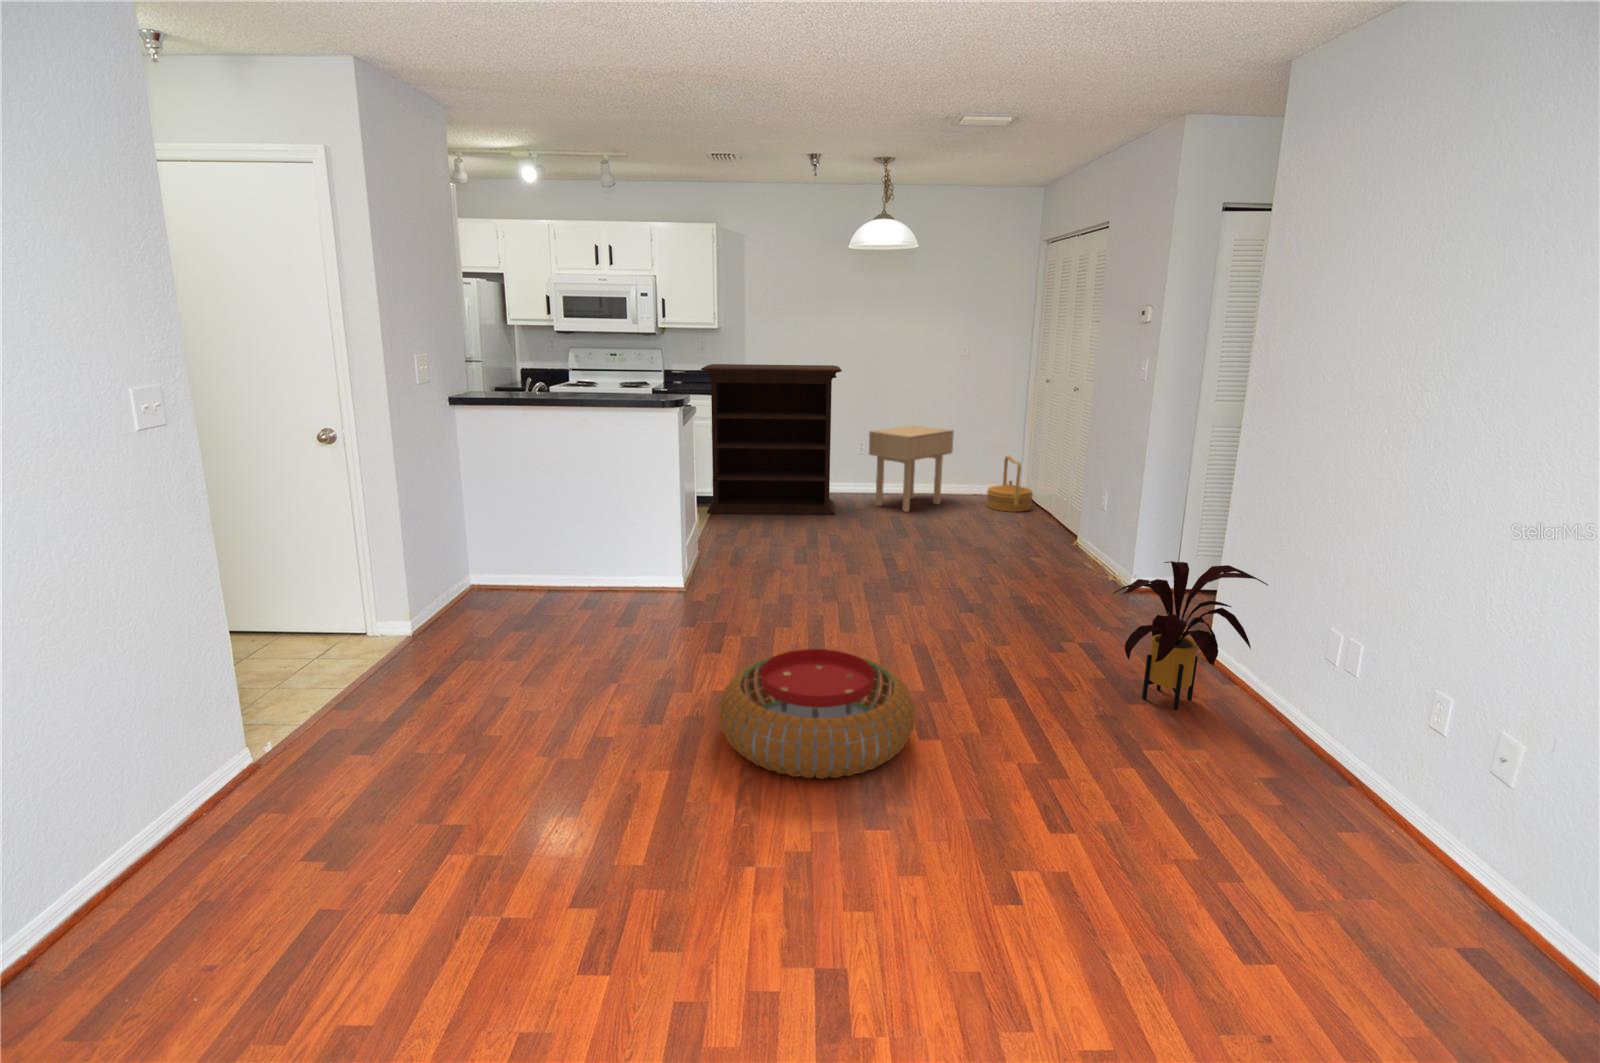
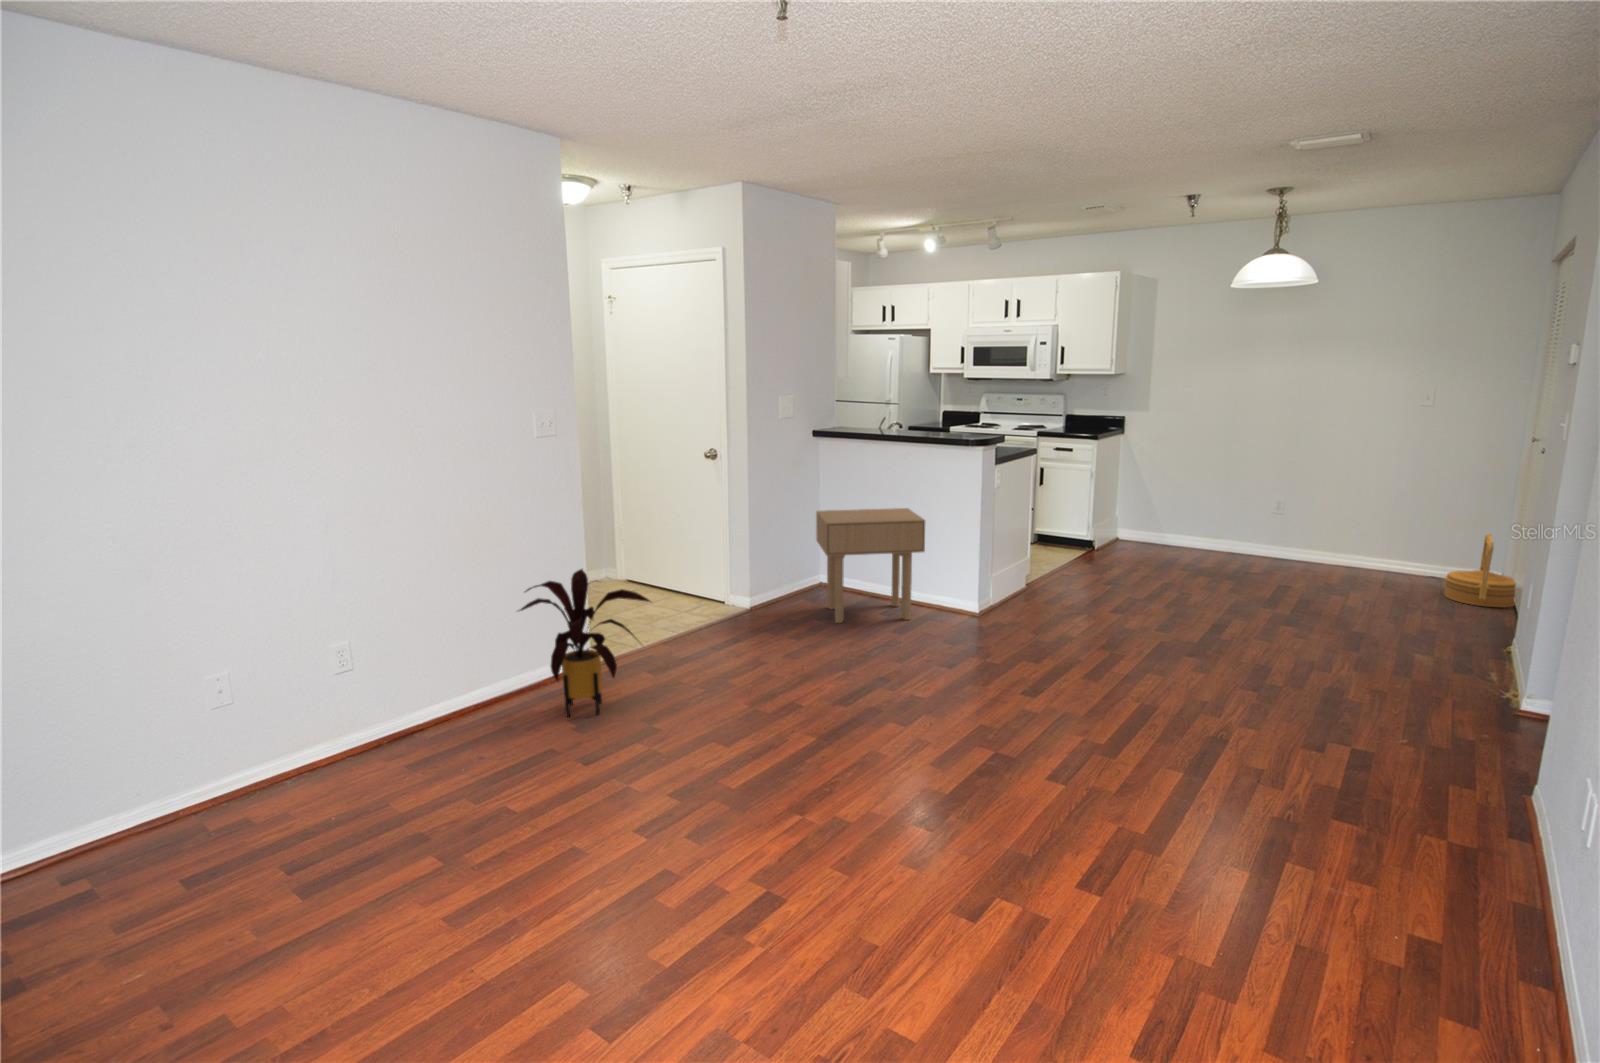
bookshelf: present [701,364,842,515] -> none [1078,410,1250,577]
side table: present [869,425,954,512] -> present [816,508,925,623]
house plant: present [1113,561,1268,710] -> present [520,569,650,717]
pouf: present [719,649,916,779] -> none [865,670,1051,788]

